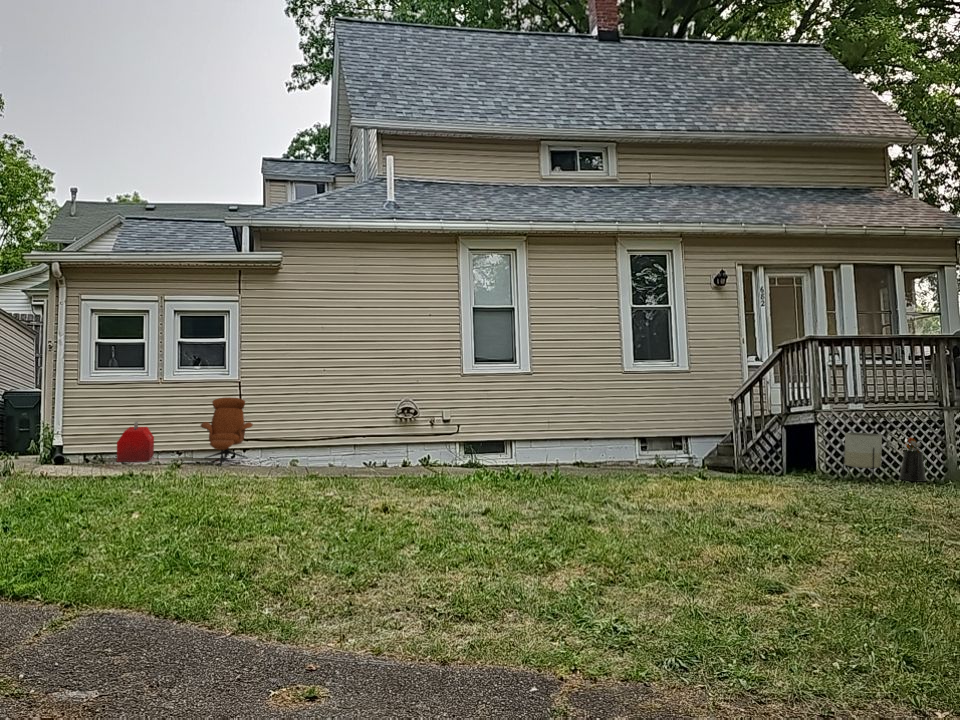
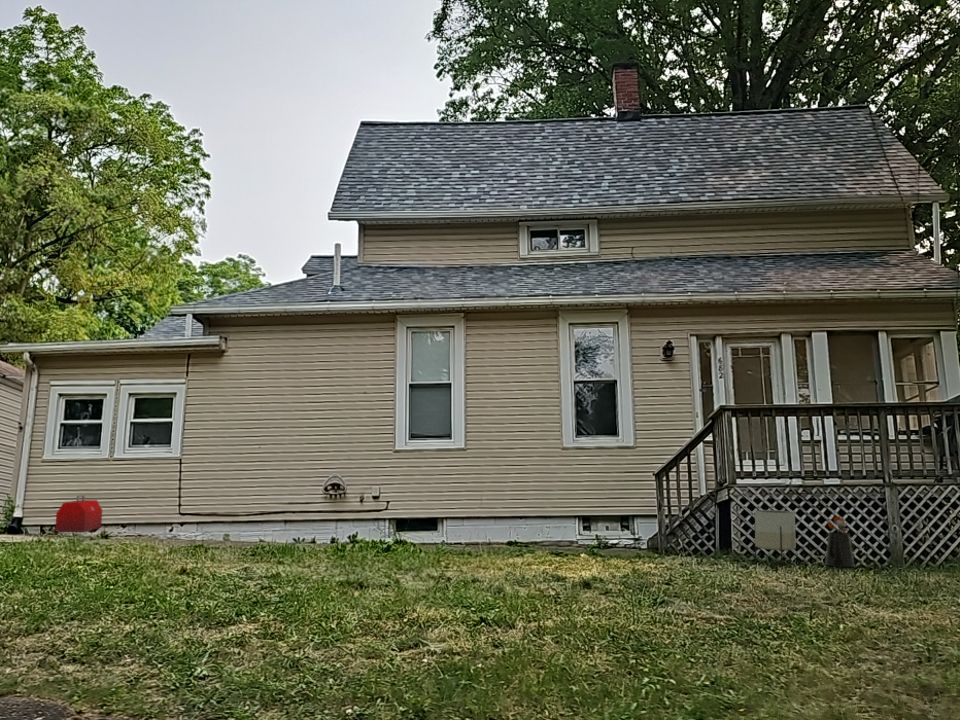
lounge chair: present [201,397,253,466] -> none [125,473,185,537]

